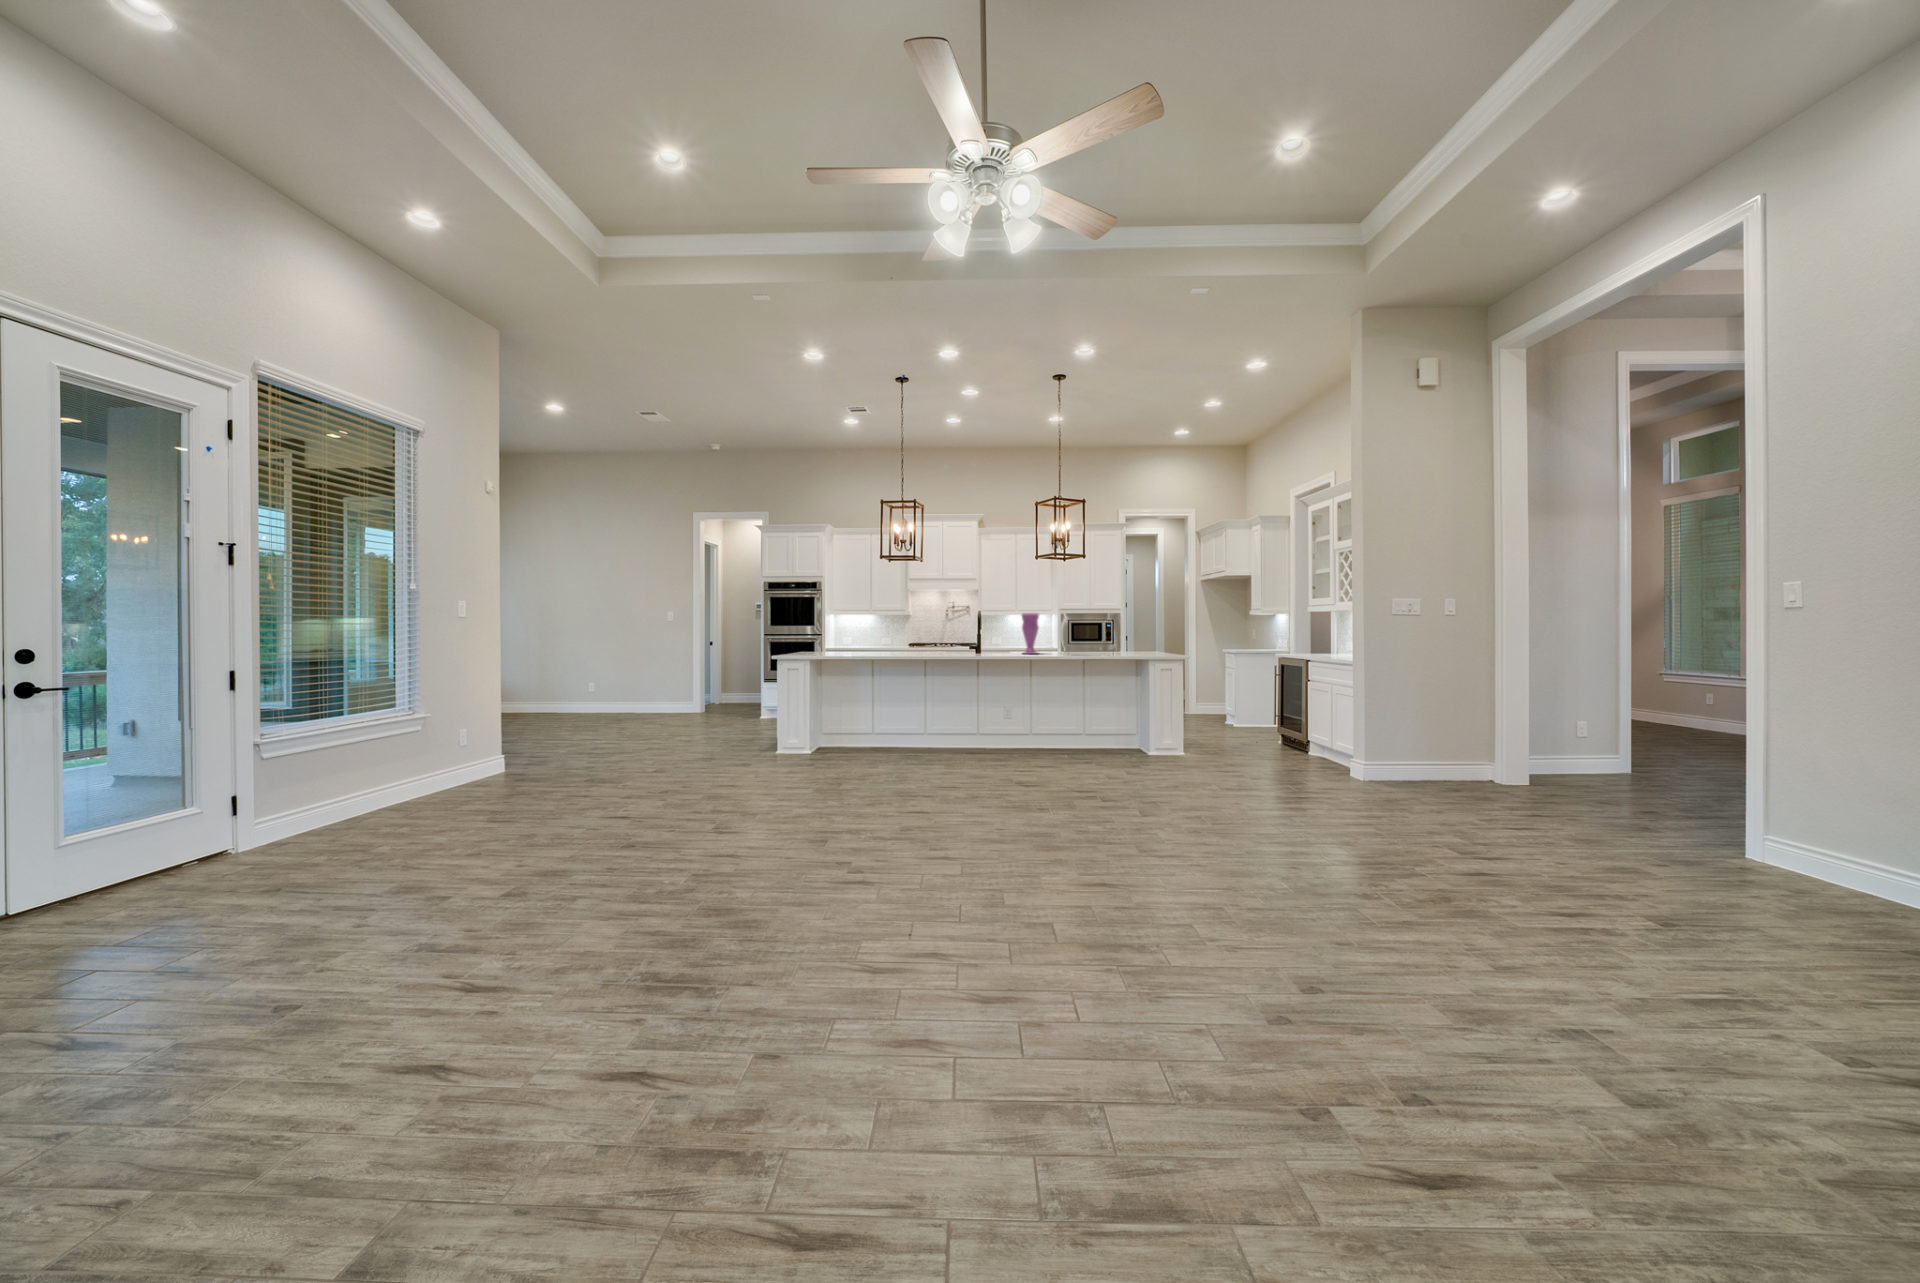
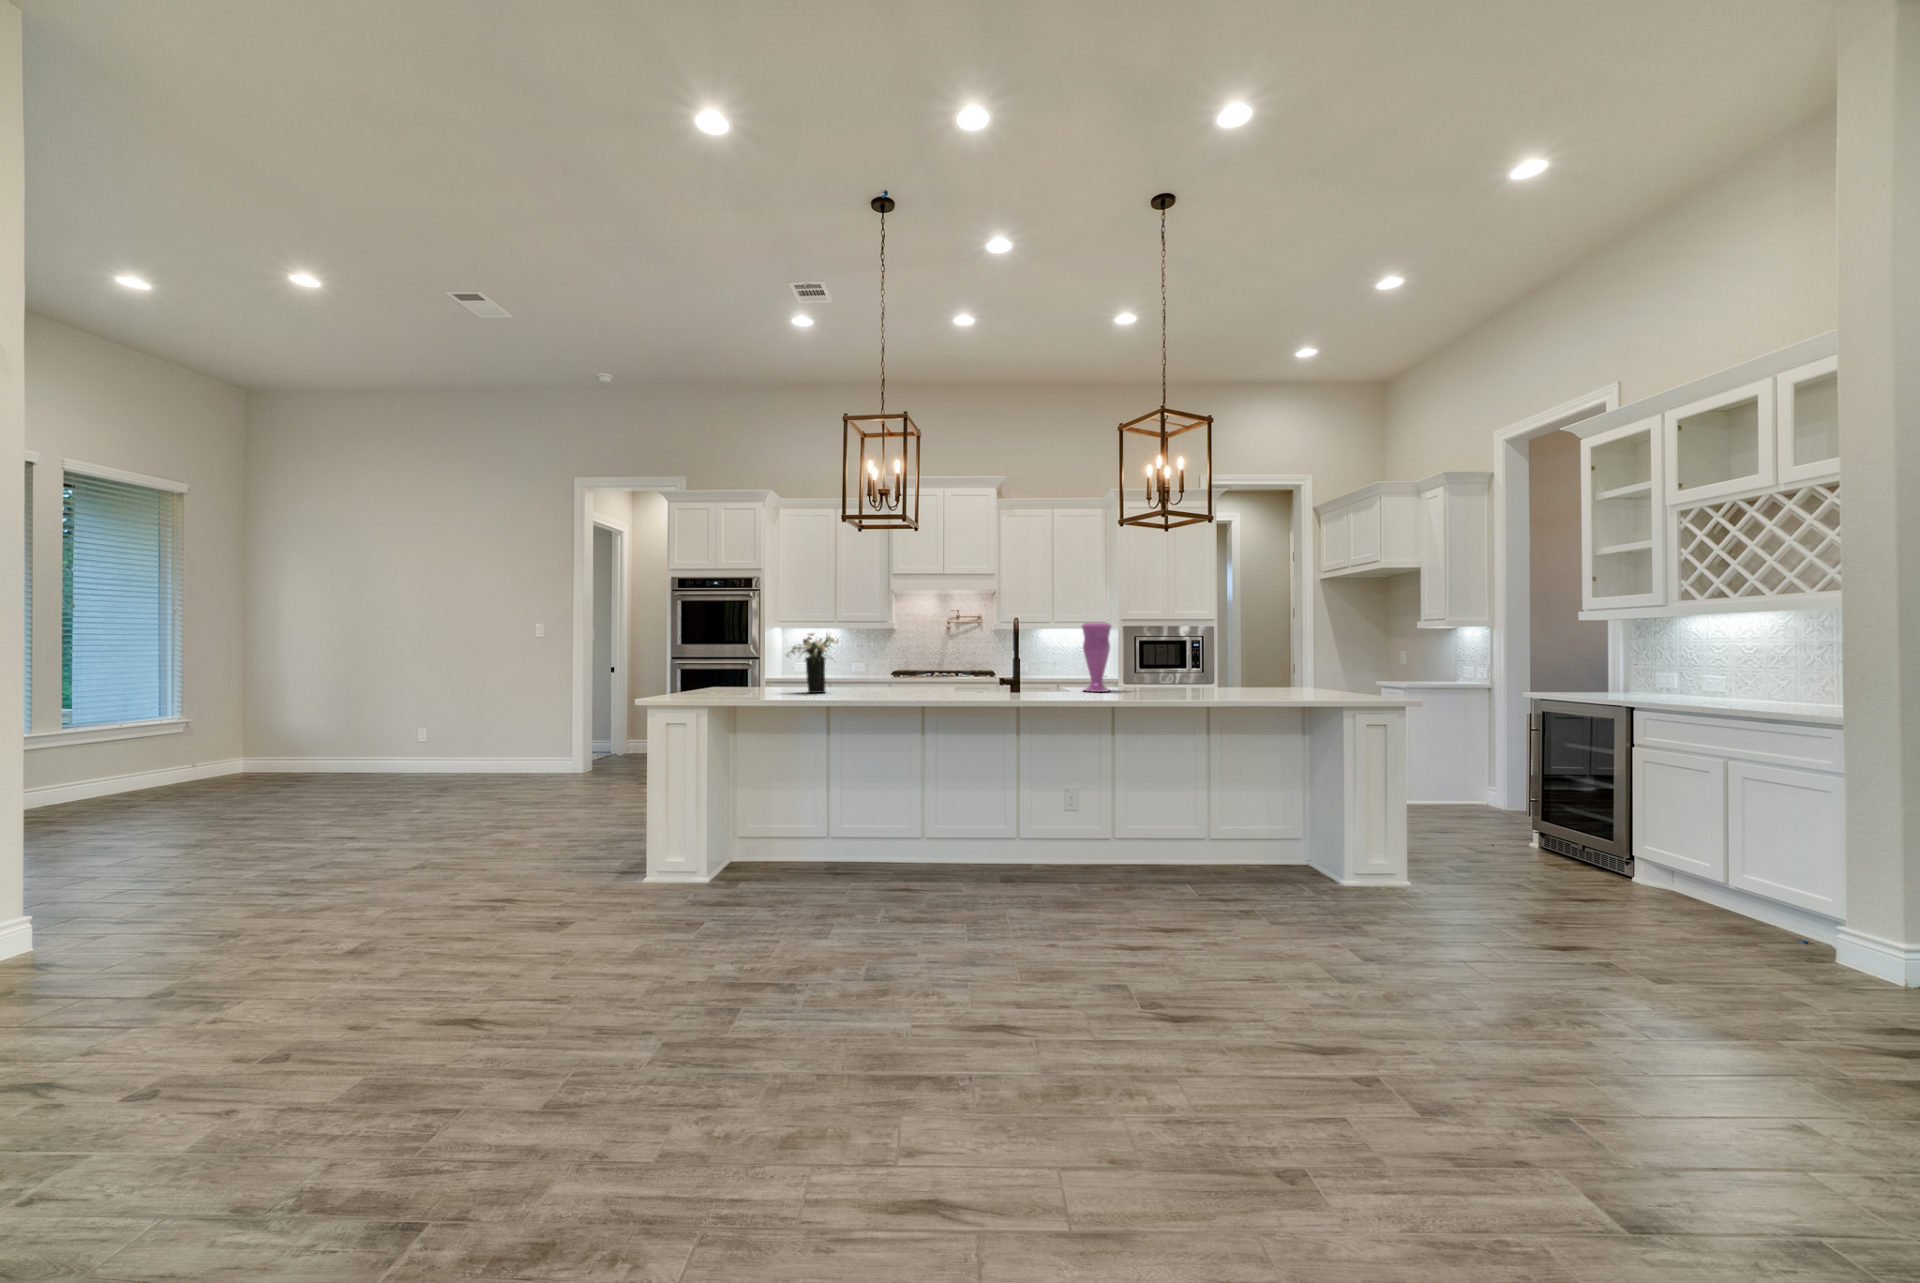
flower arrangement: none [846,619,877,655] -> present [786,633,838,693]

